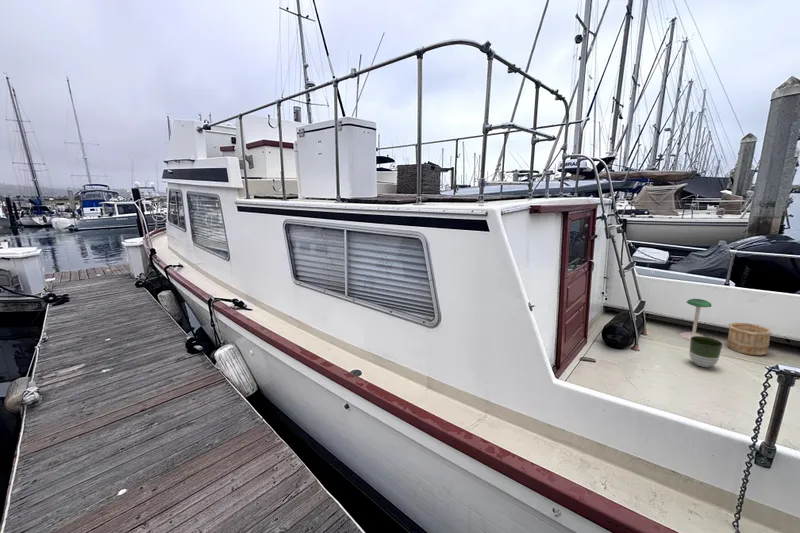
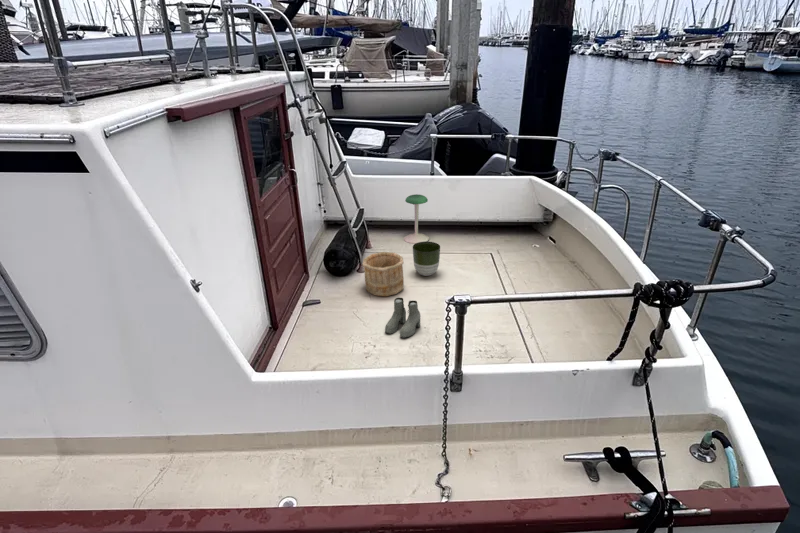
wooden bucket: present [728,323,772,355] -> present [363,252,404,296]
boots: none [654,371,694,406] -> present [385,298,421,338]

